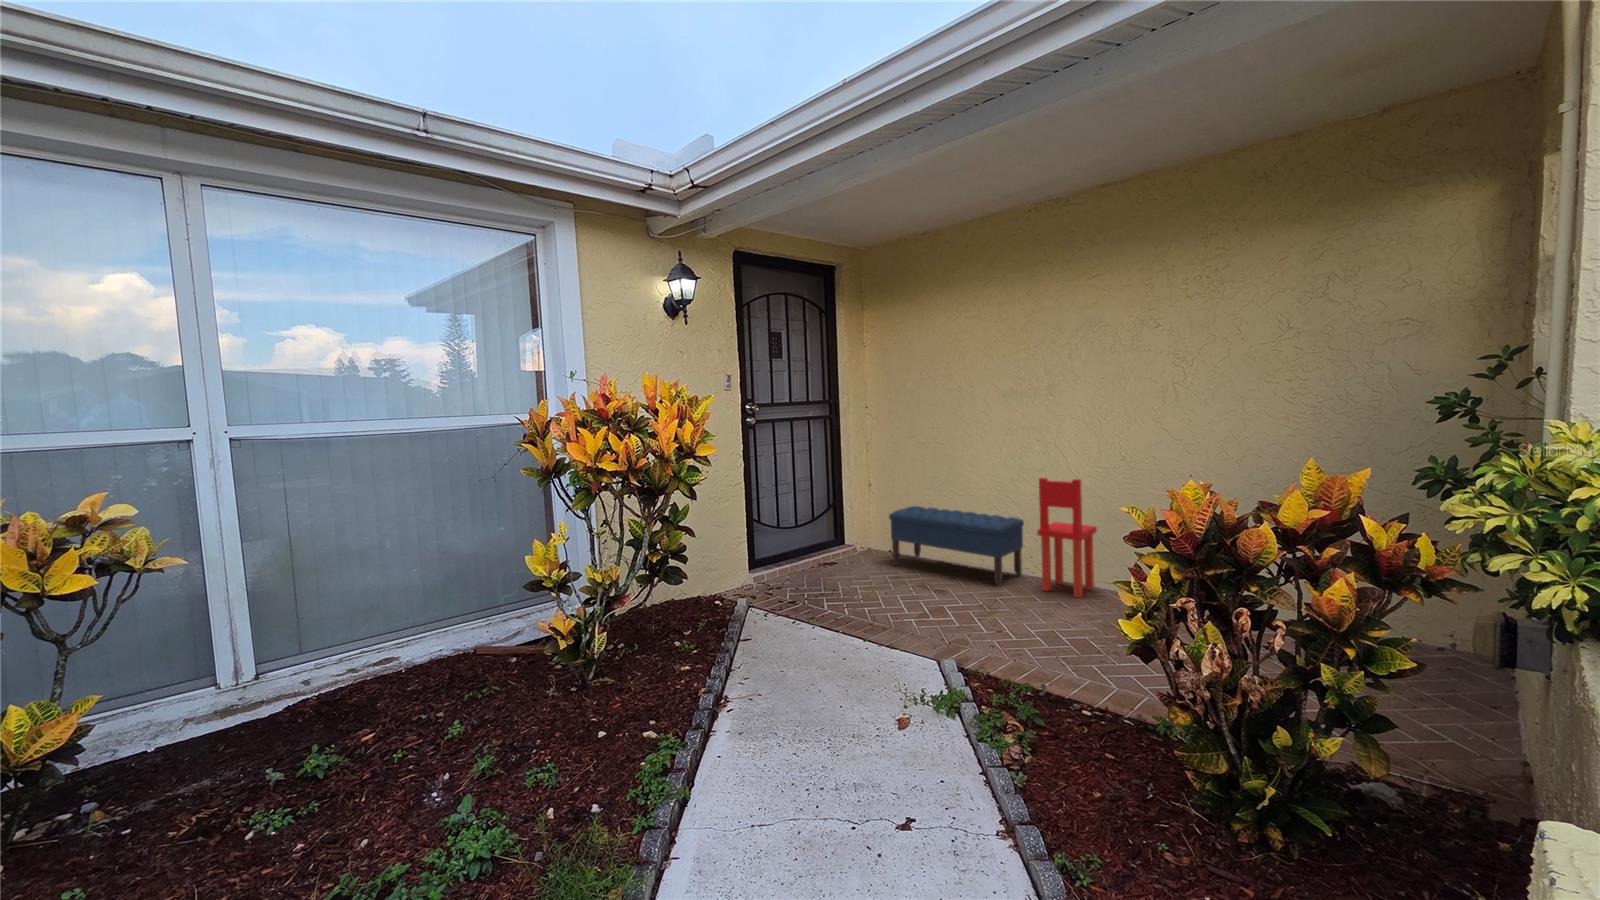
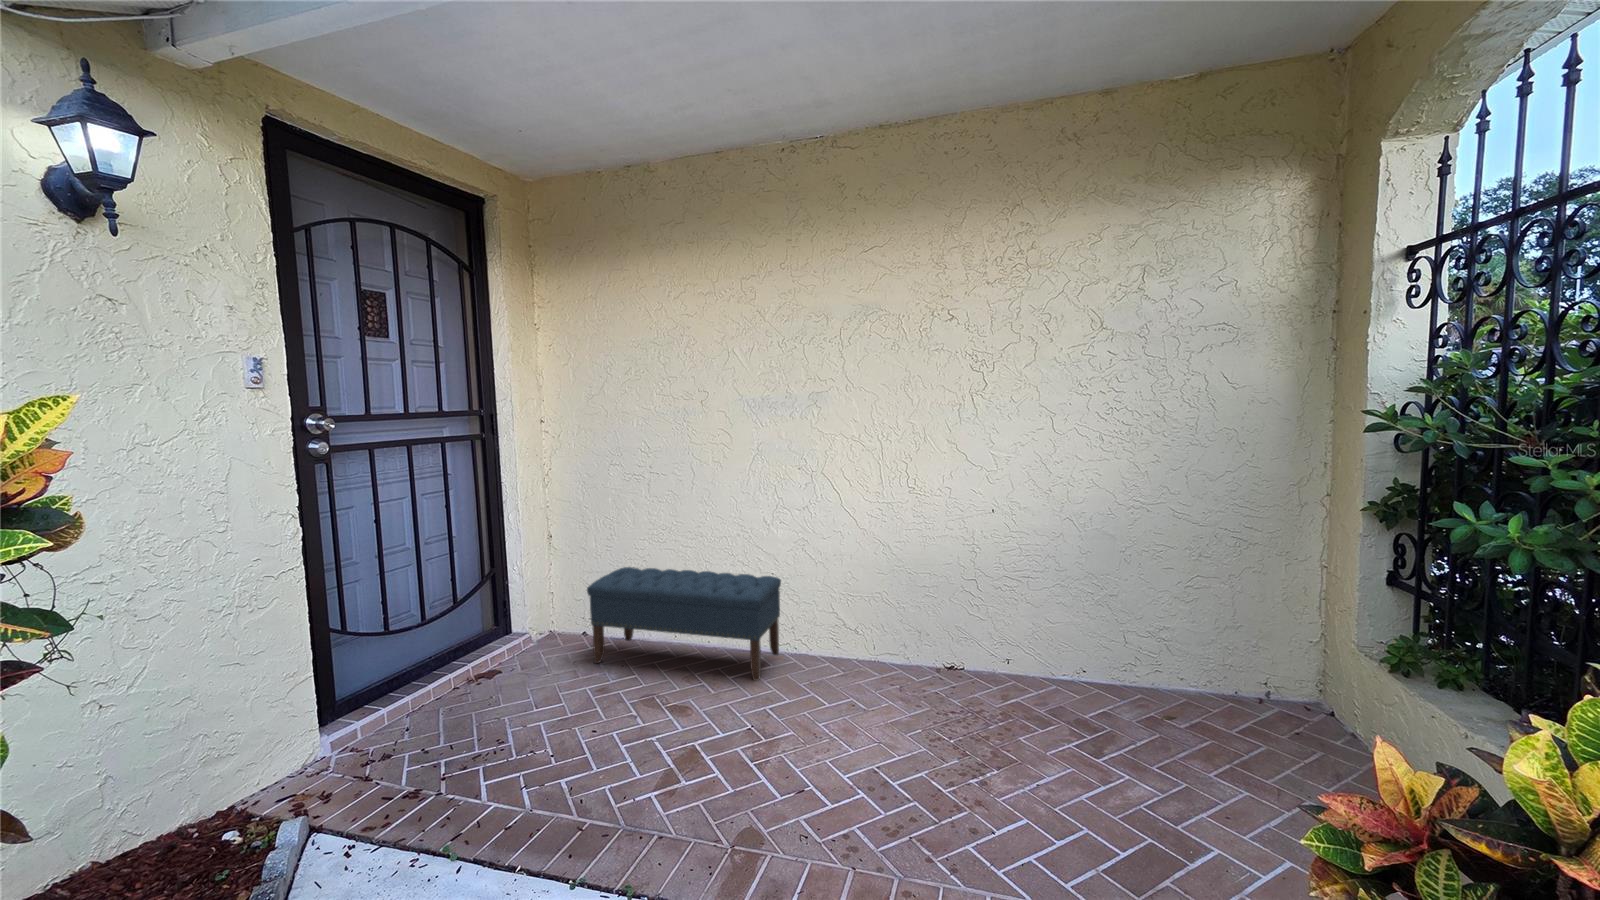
chair: present [1037,478,1097,598] -> none [808,523,875,683]

